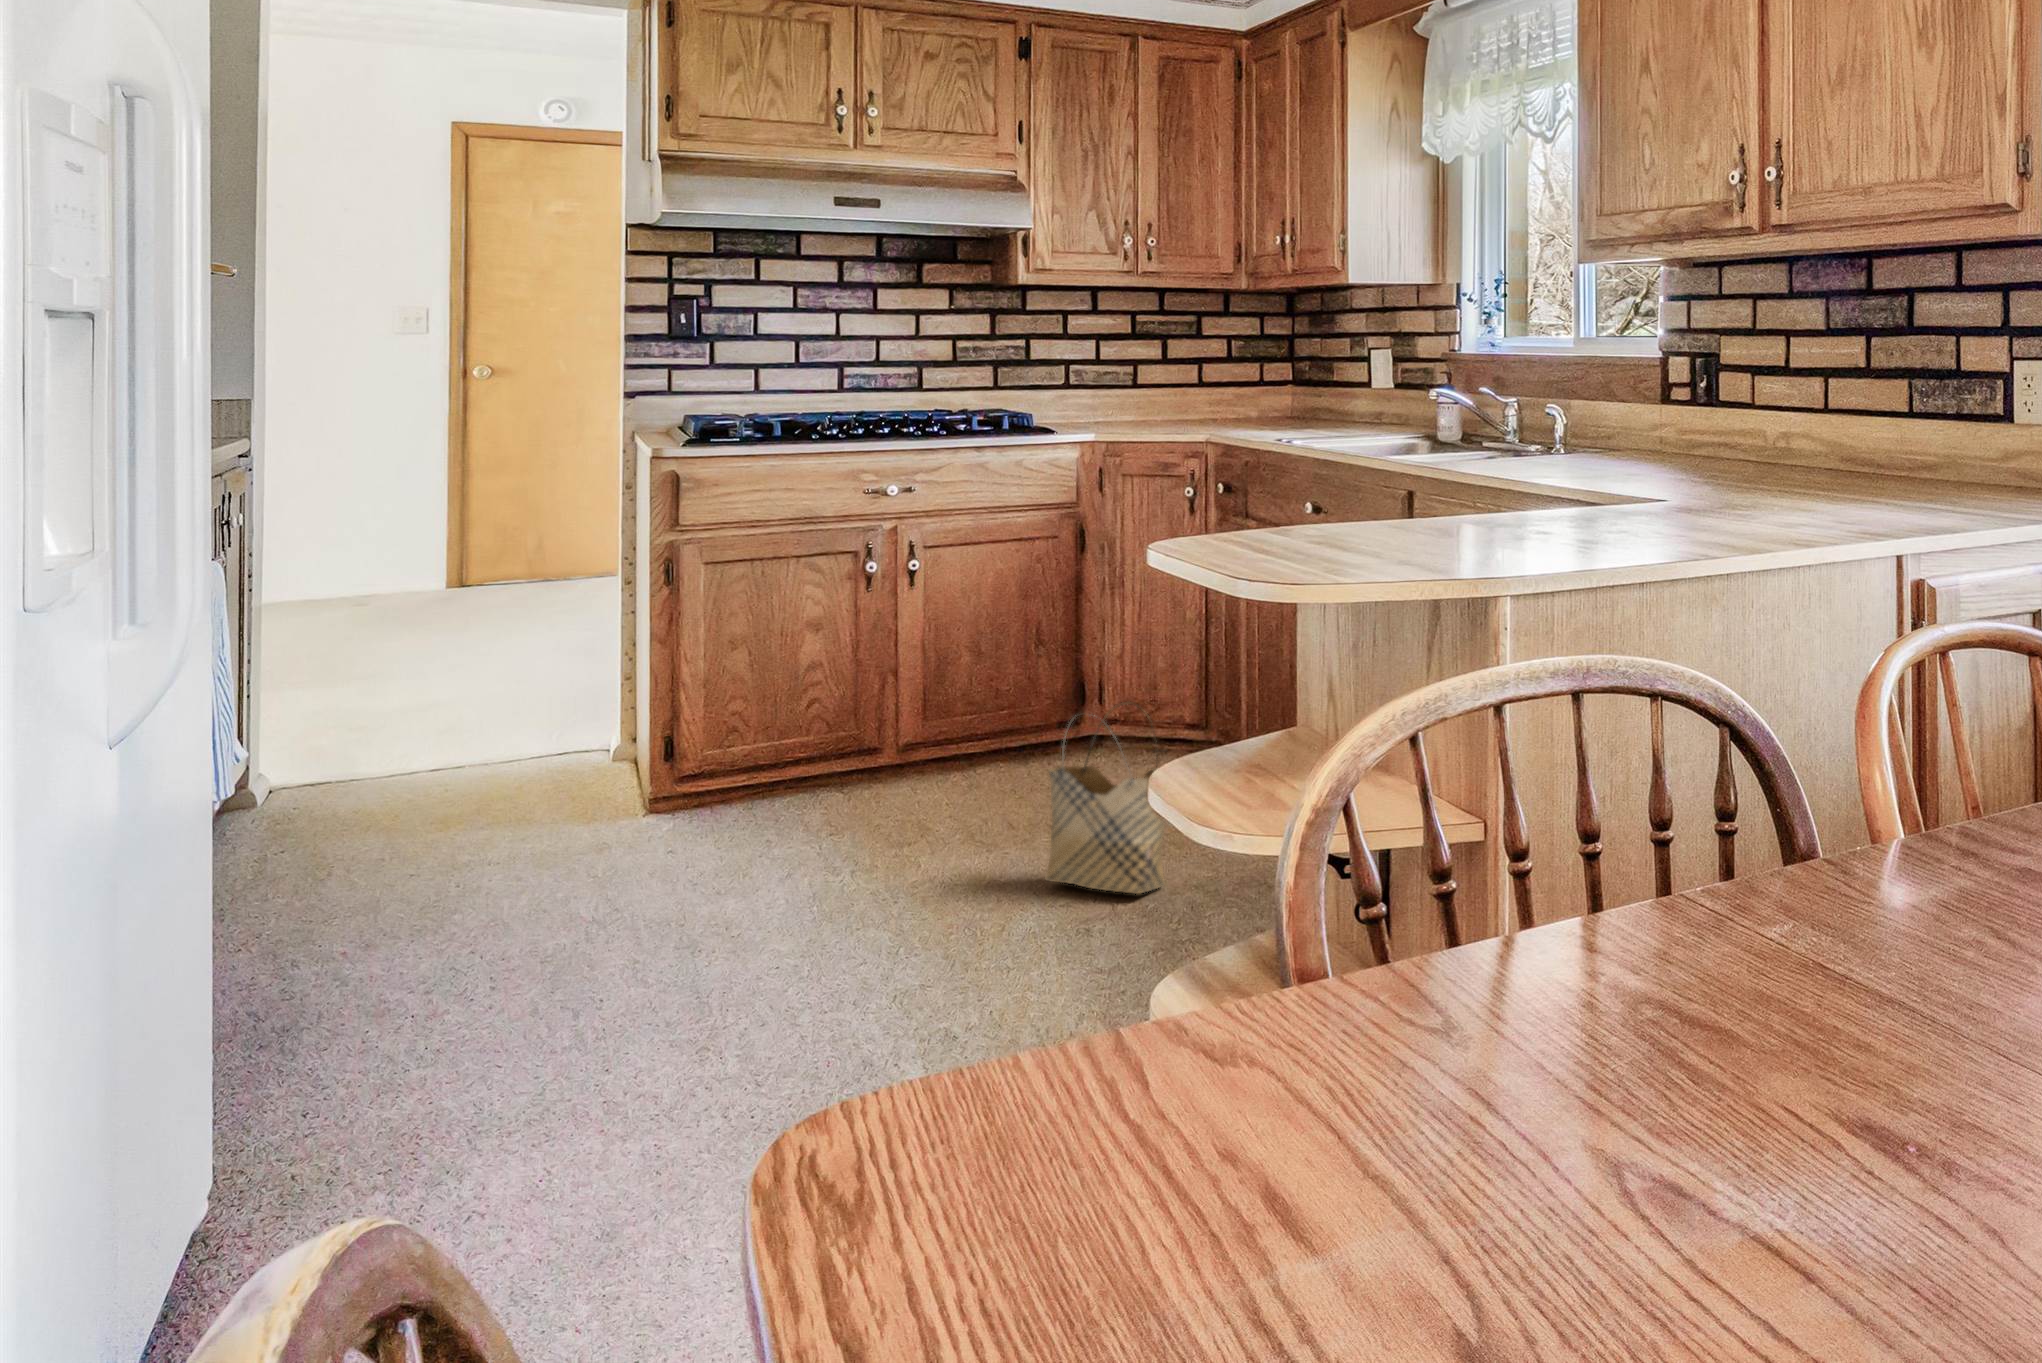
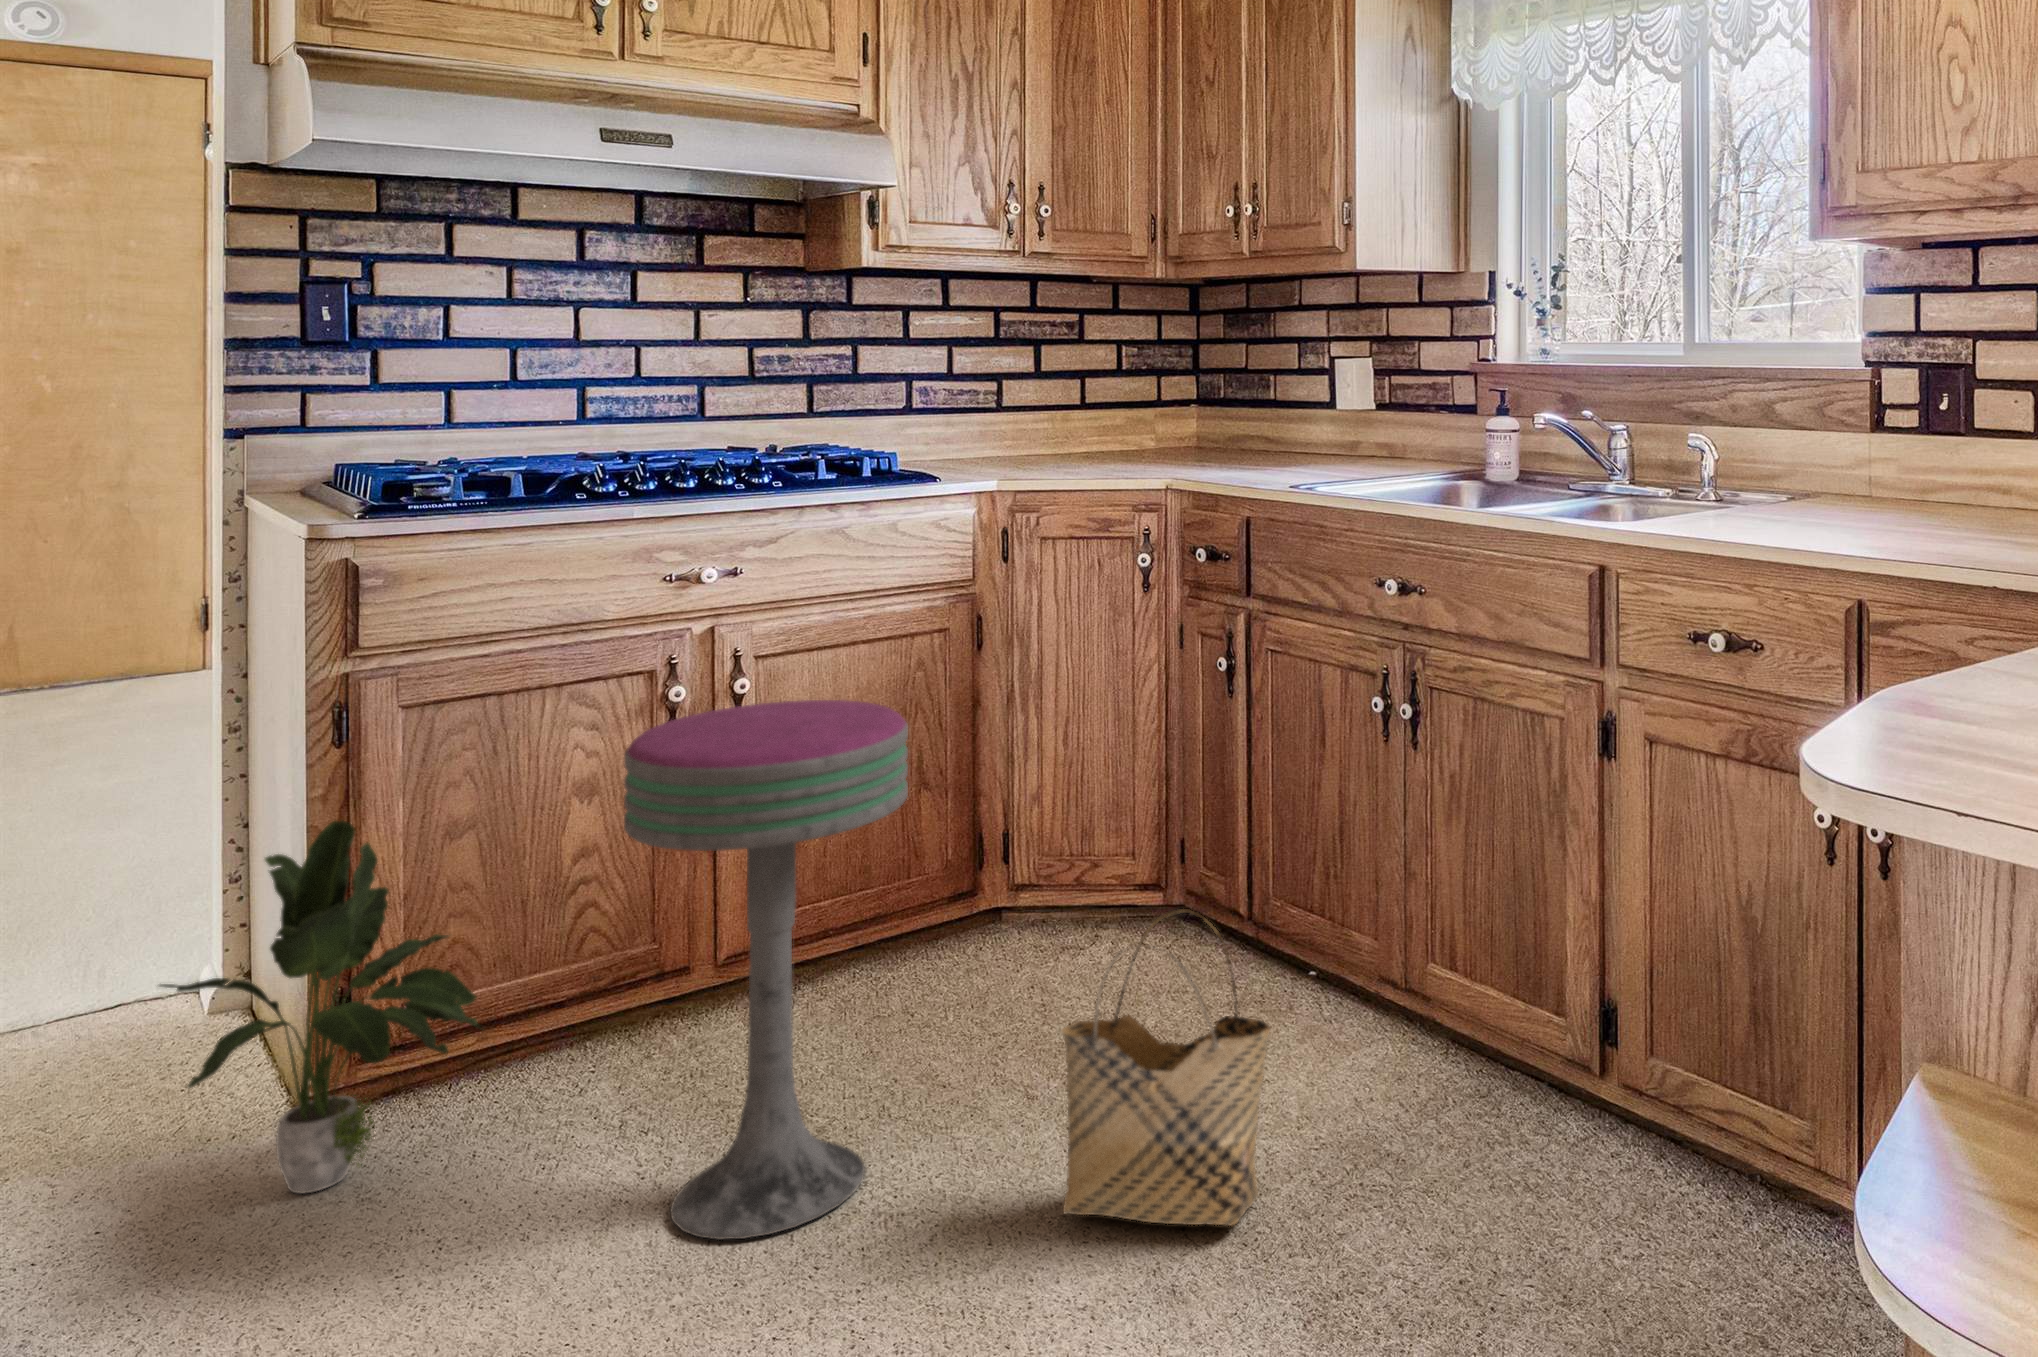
bar stool: none [804,564,974,878] -> present [624,700,908,1239]
potted plant: none [566,623,747,841] -> present [160,820,481,1193]

